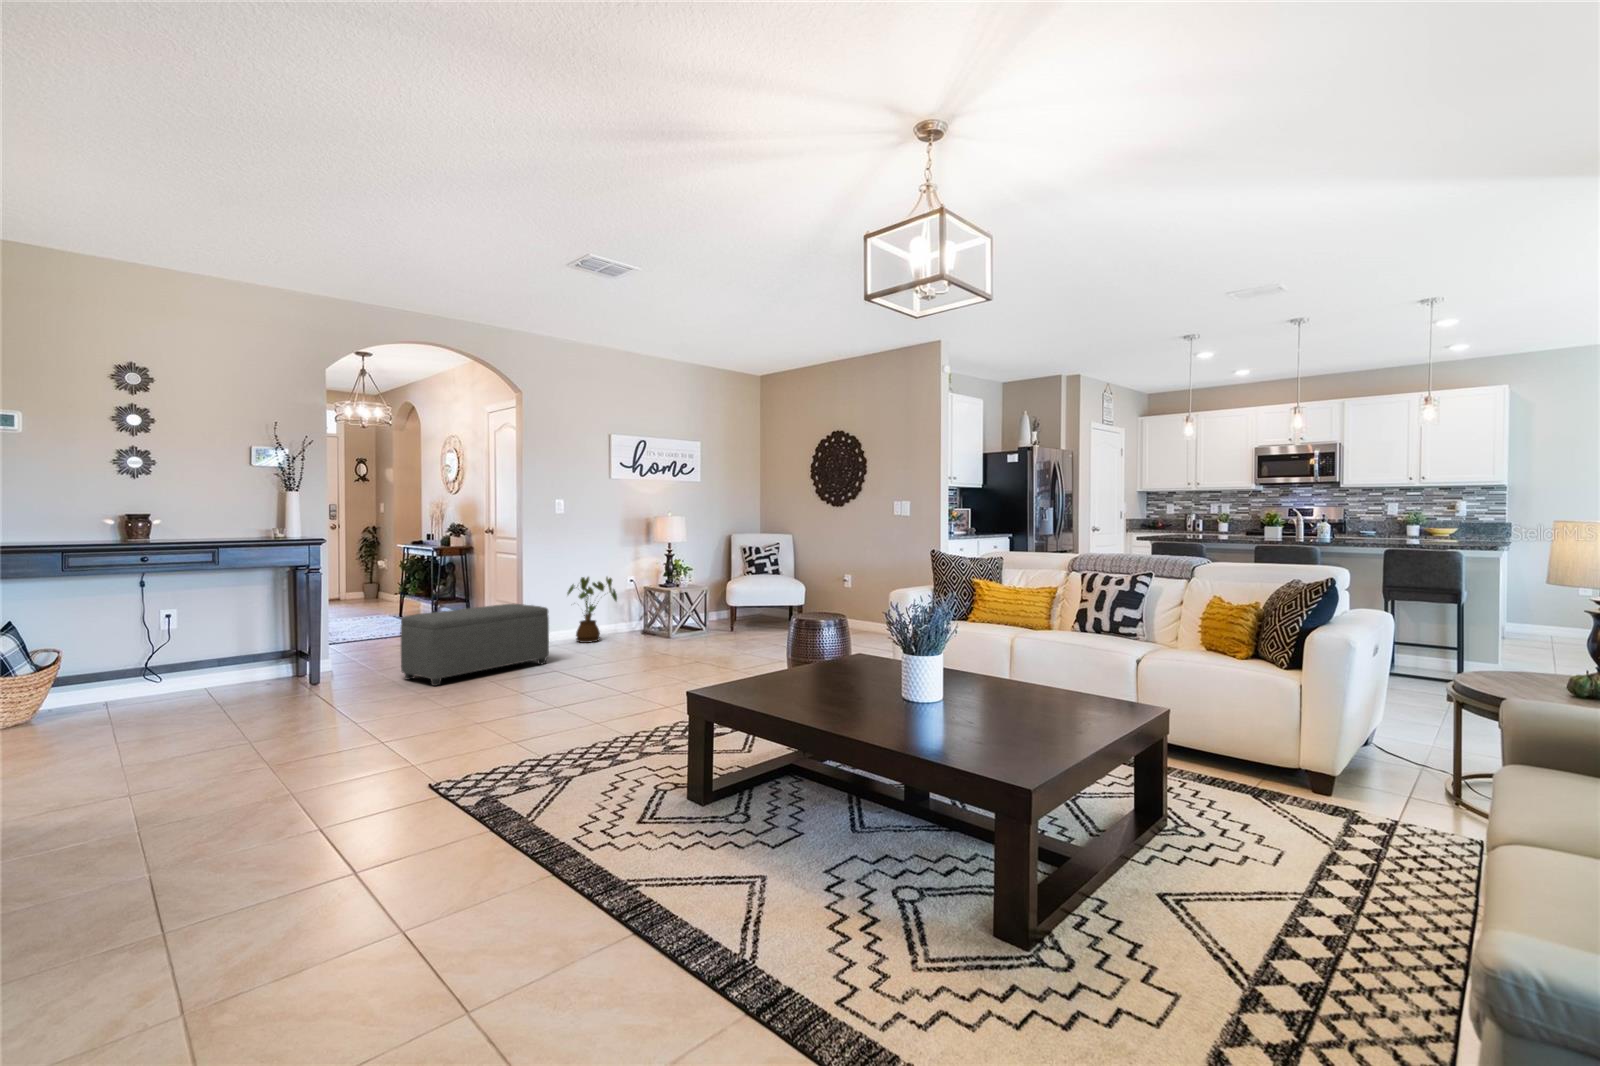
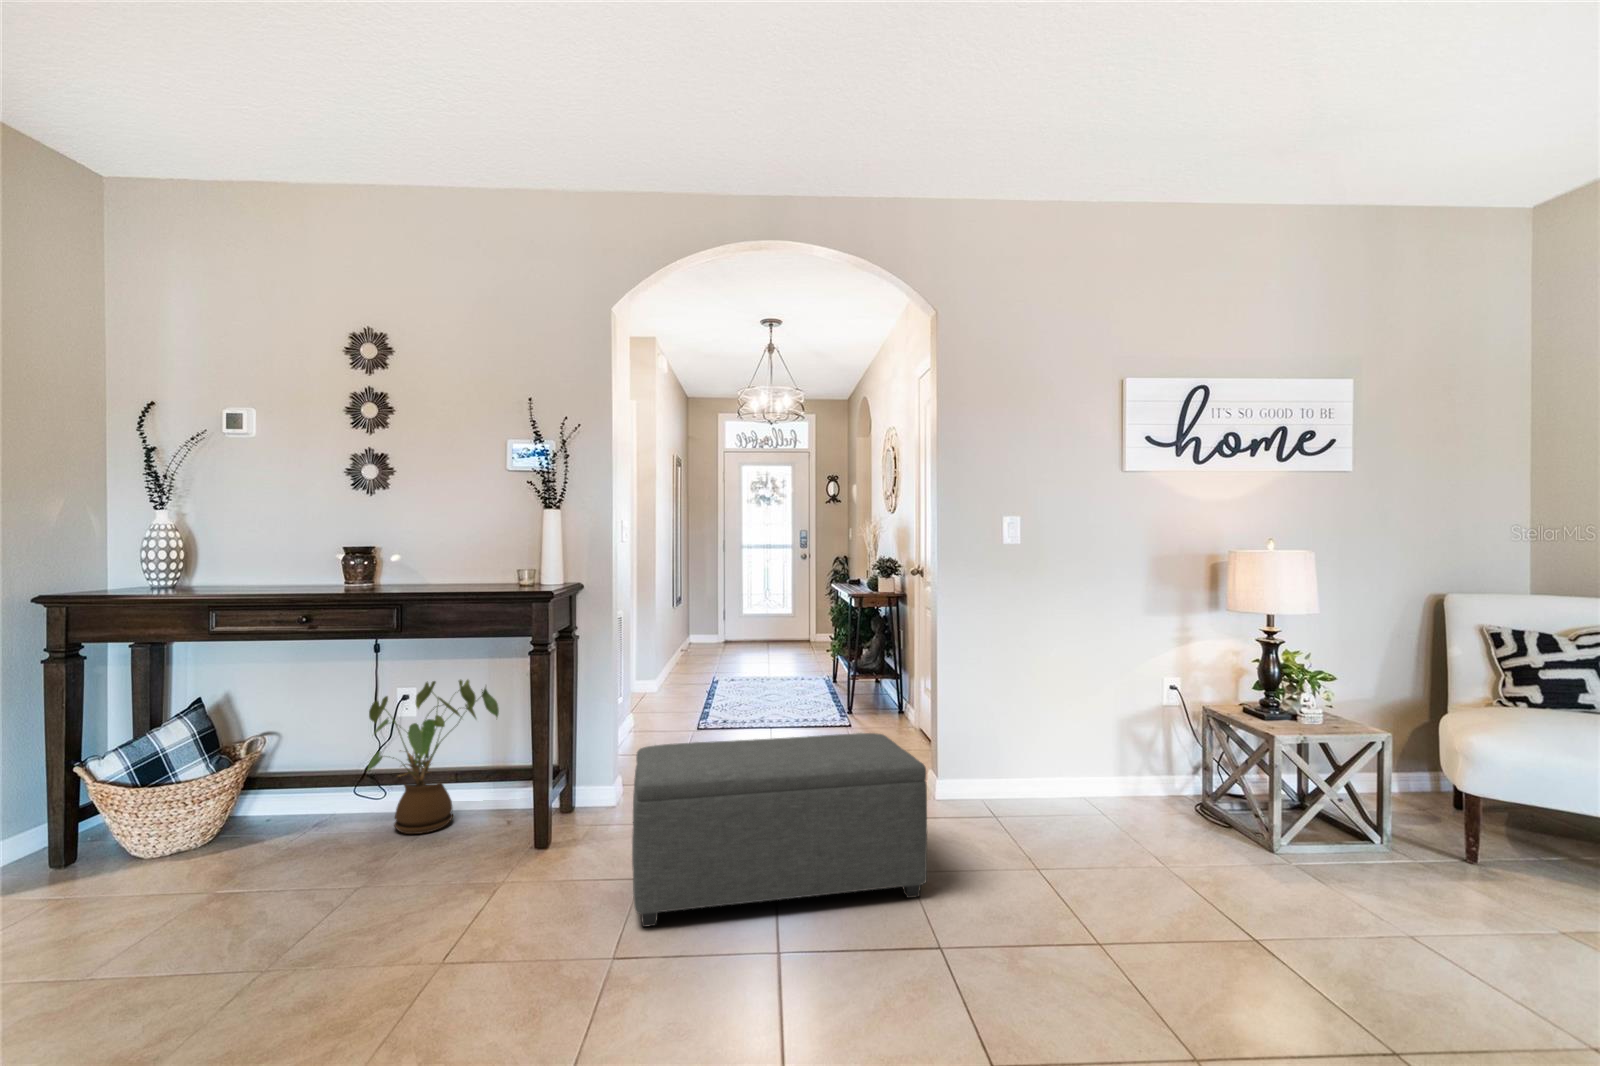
house plant: present [567,577,617,643] -> present [368,680,499,834]

